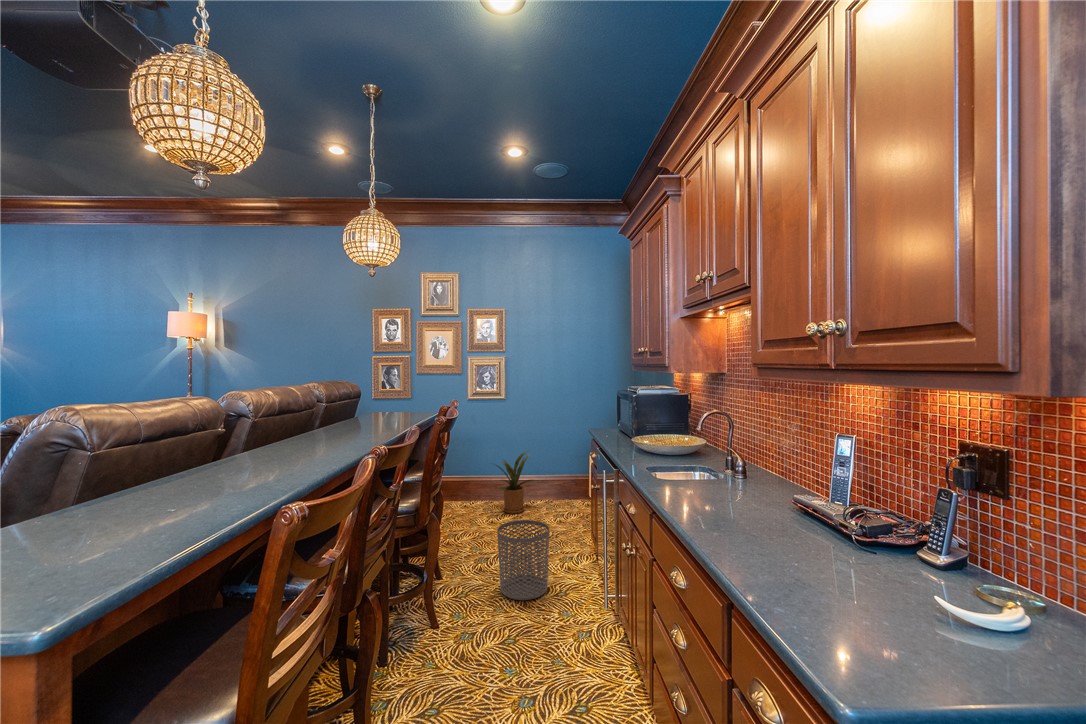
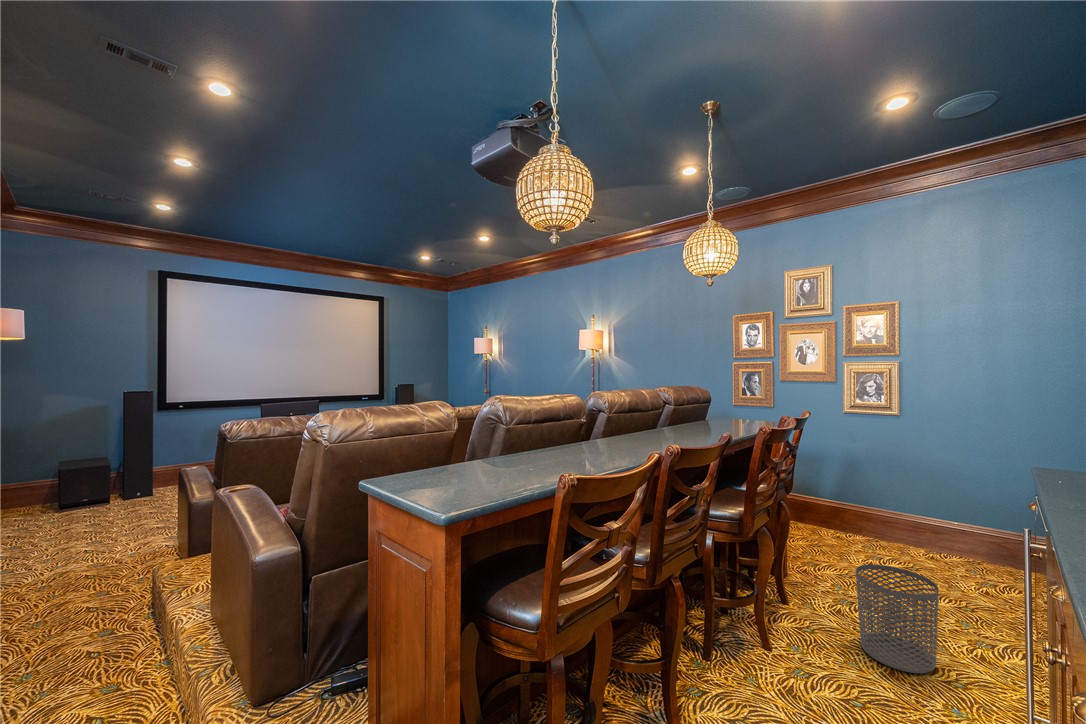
house plant: present [496,451,535,514] -> none [862,484,951,562]

